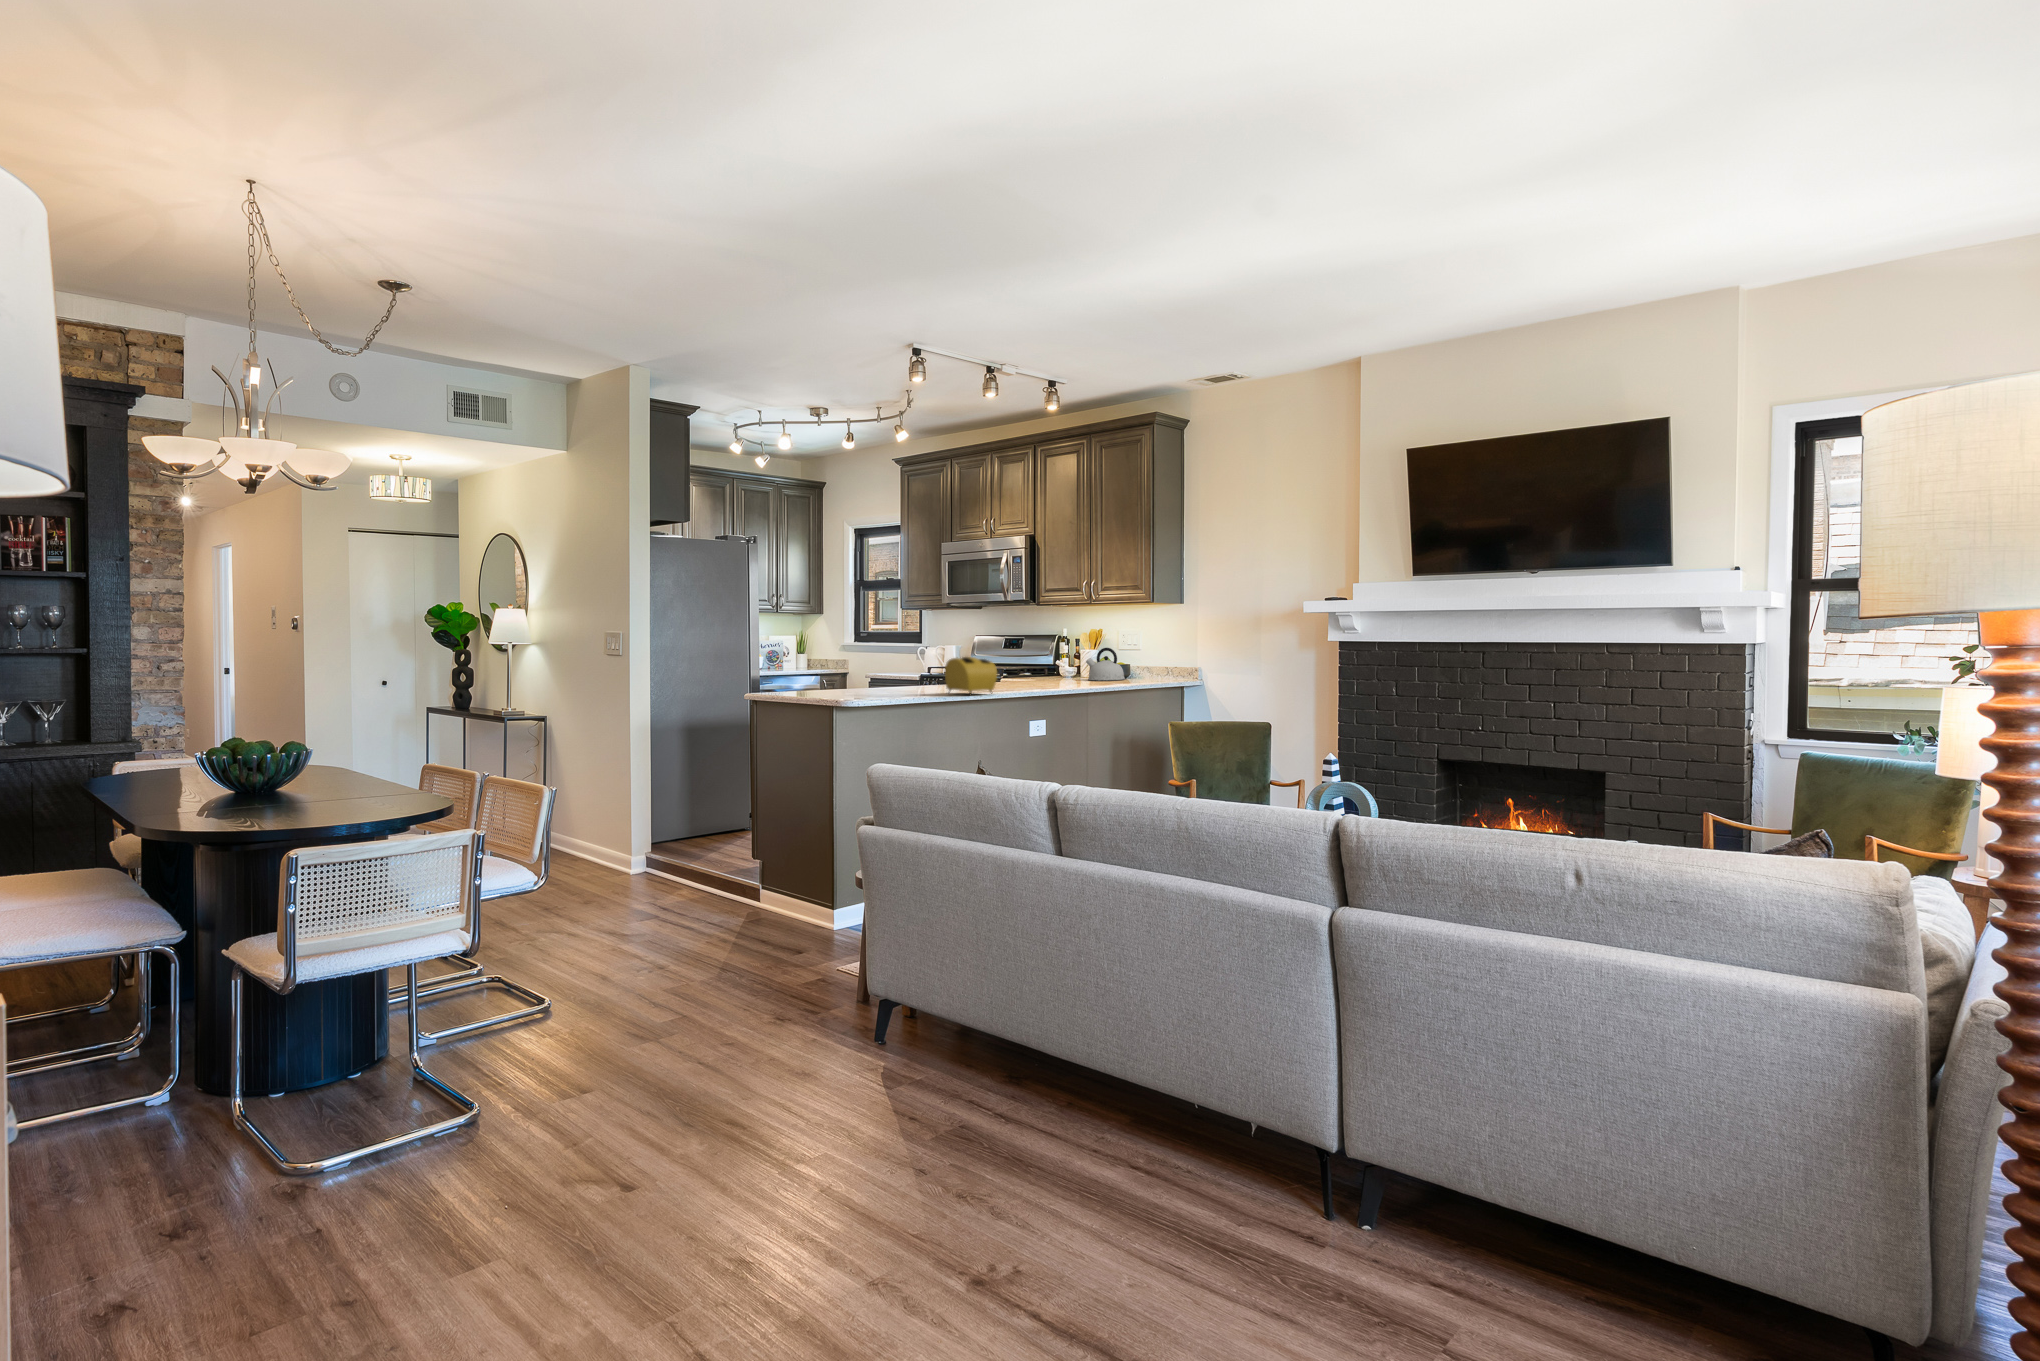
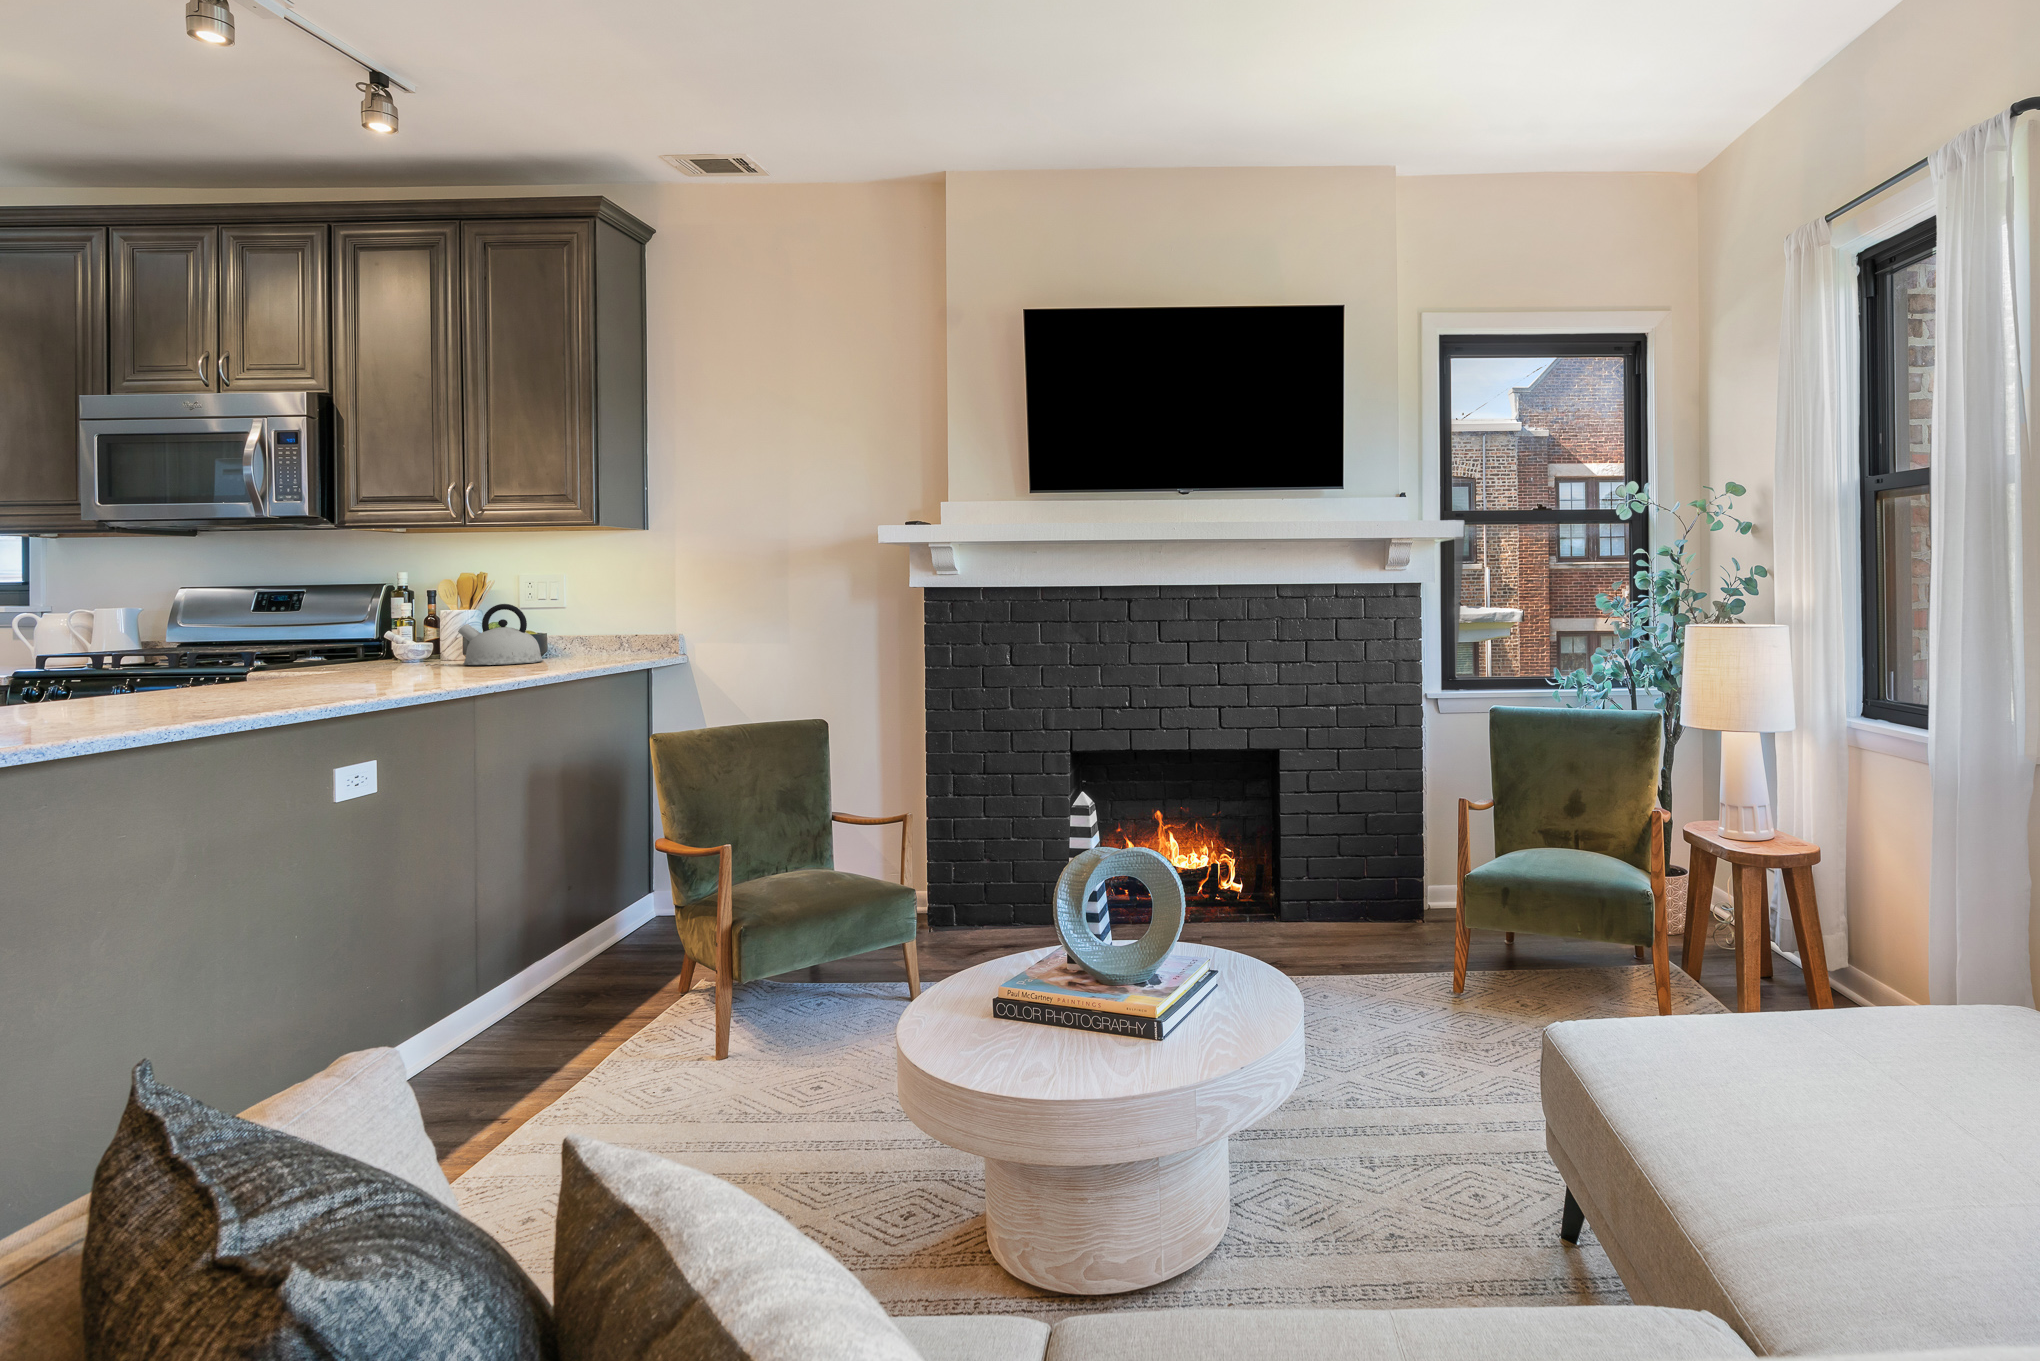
toaster: present [945,657,997,694] -> none [69,621,244,717]

